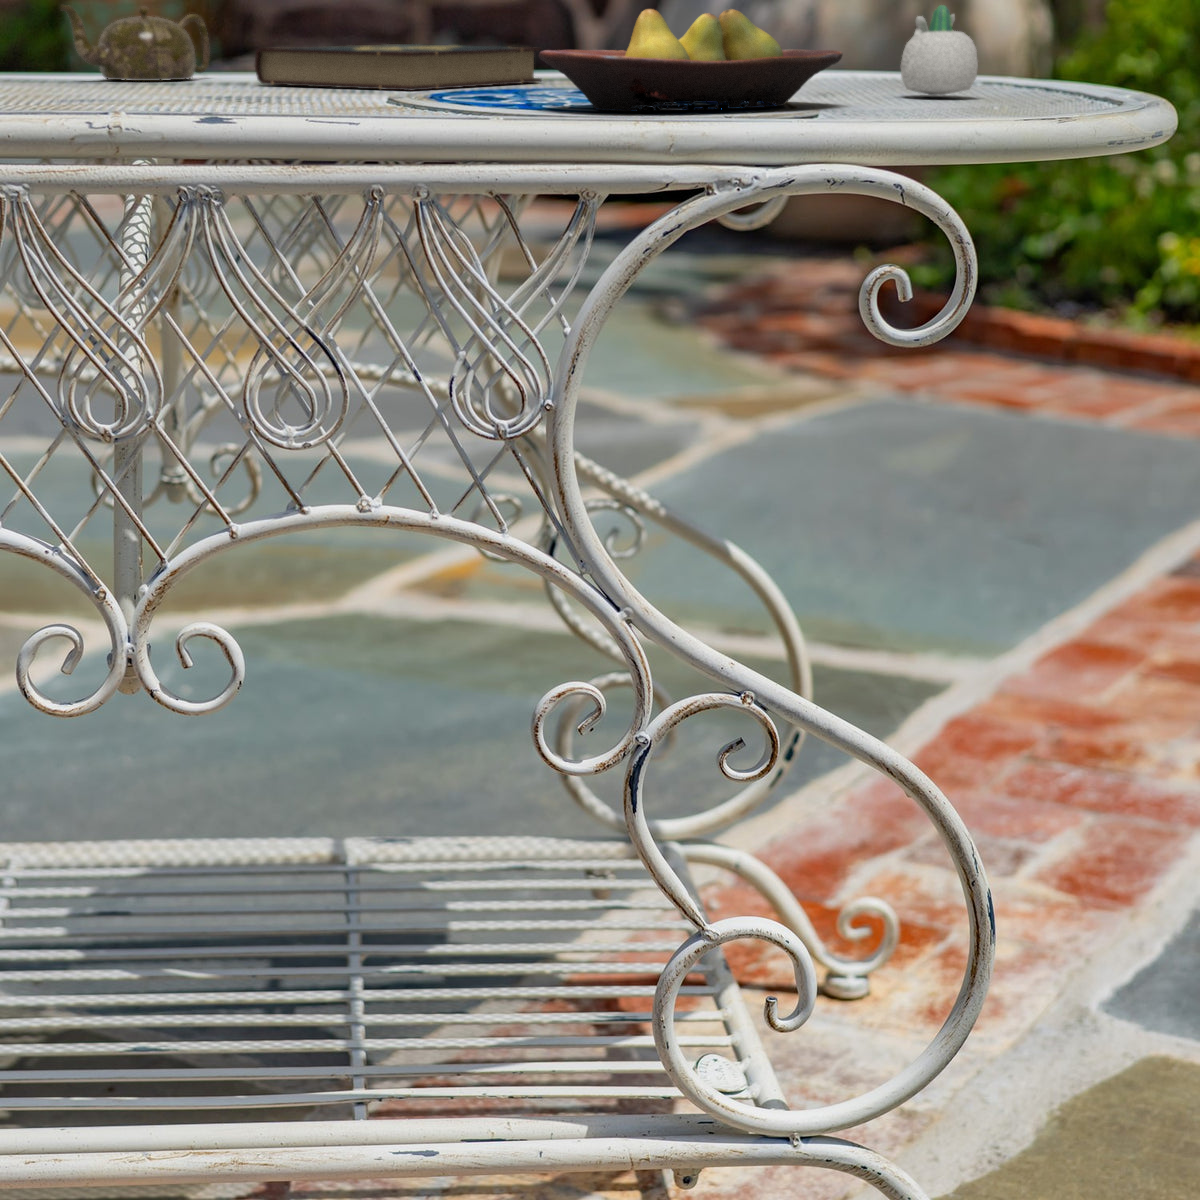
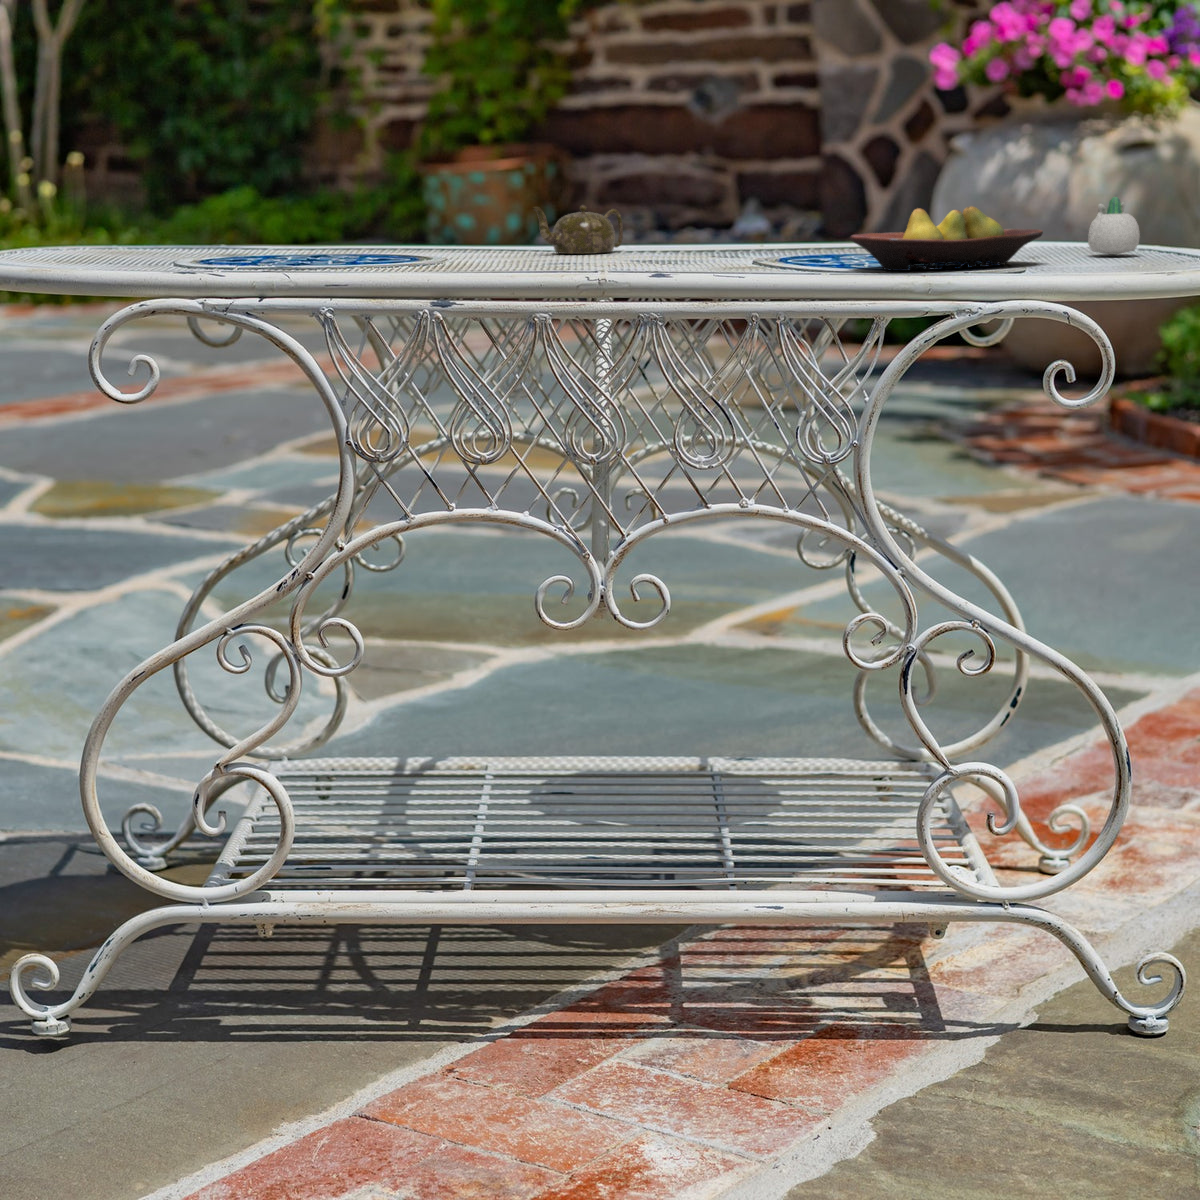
book: present [255,44,542,91] -> none [659,225,848,258]

